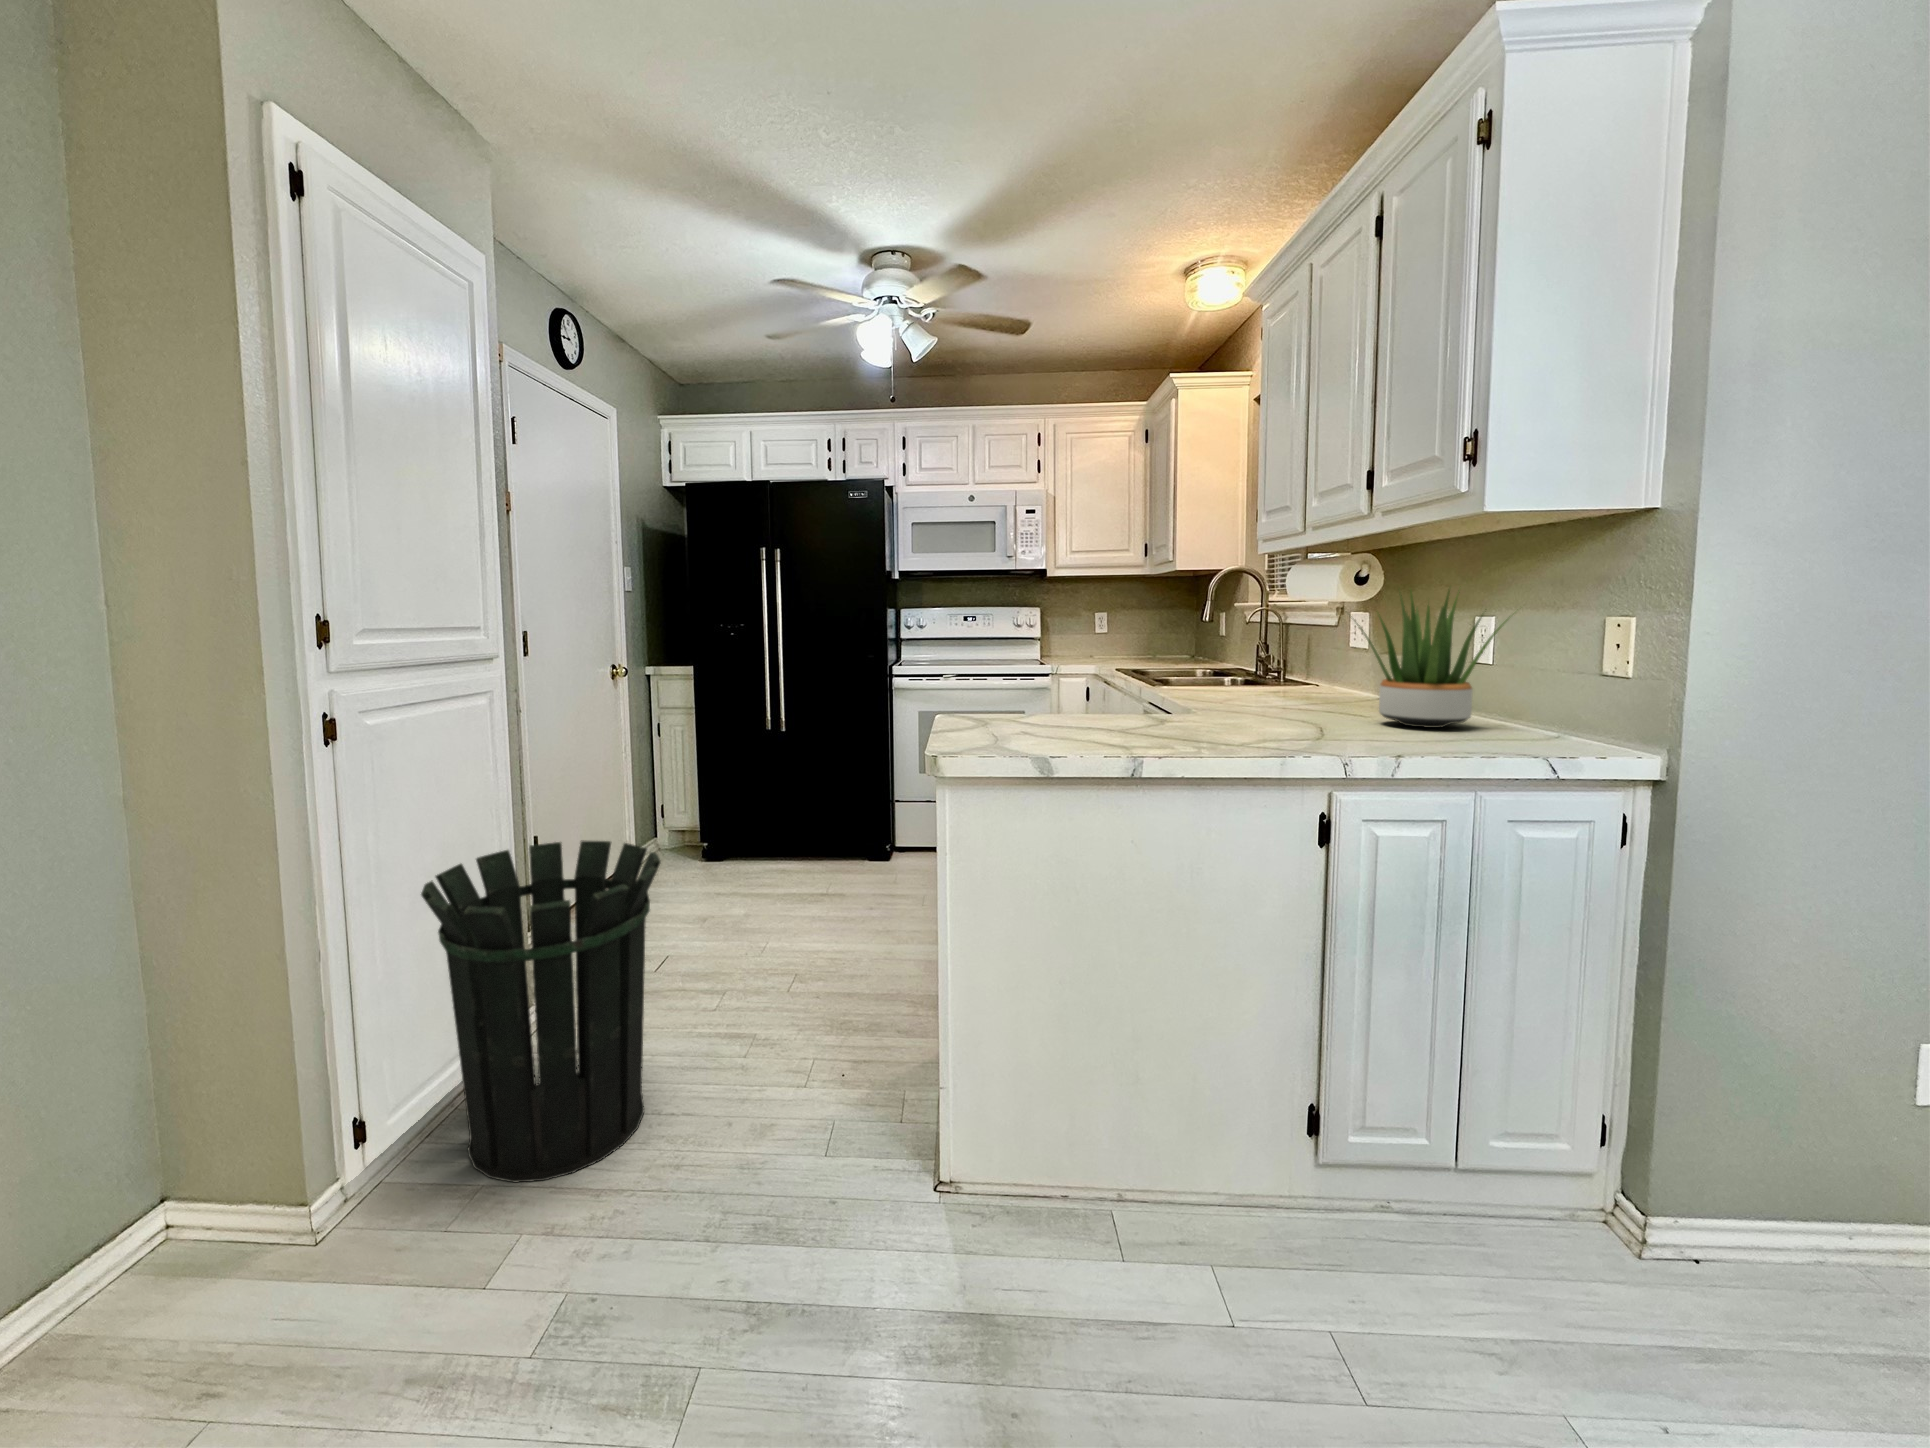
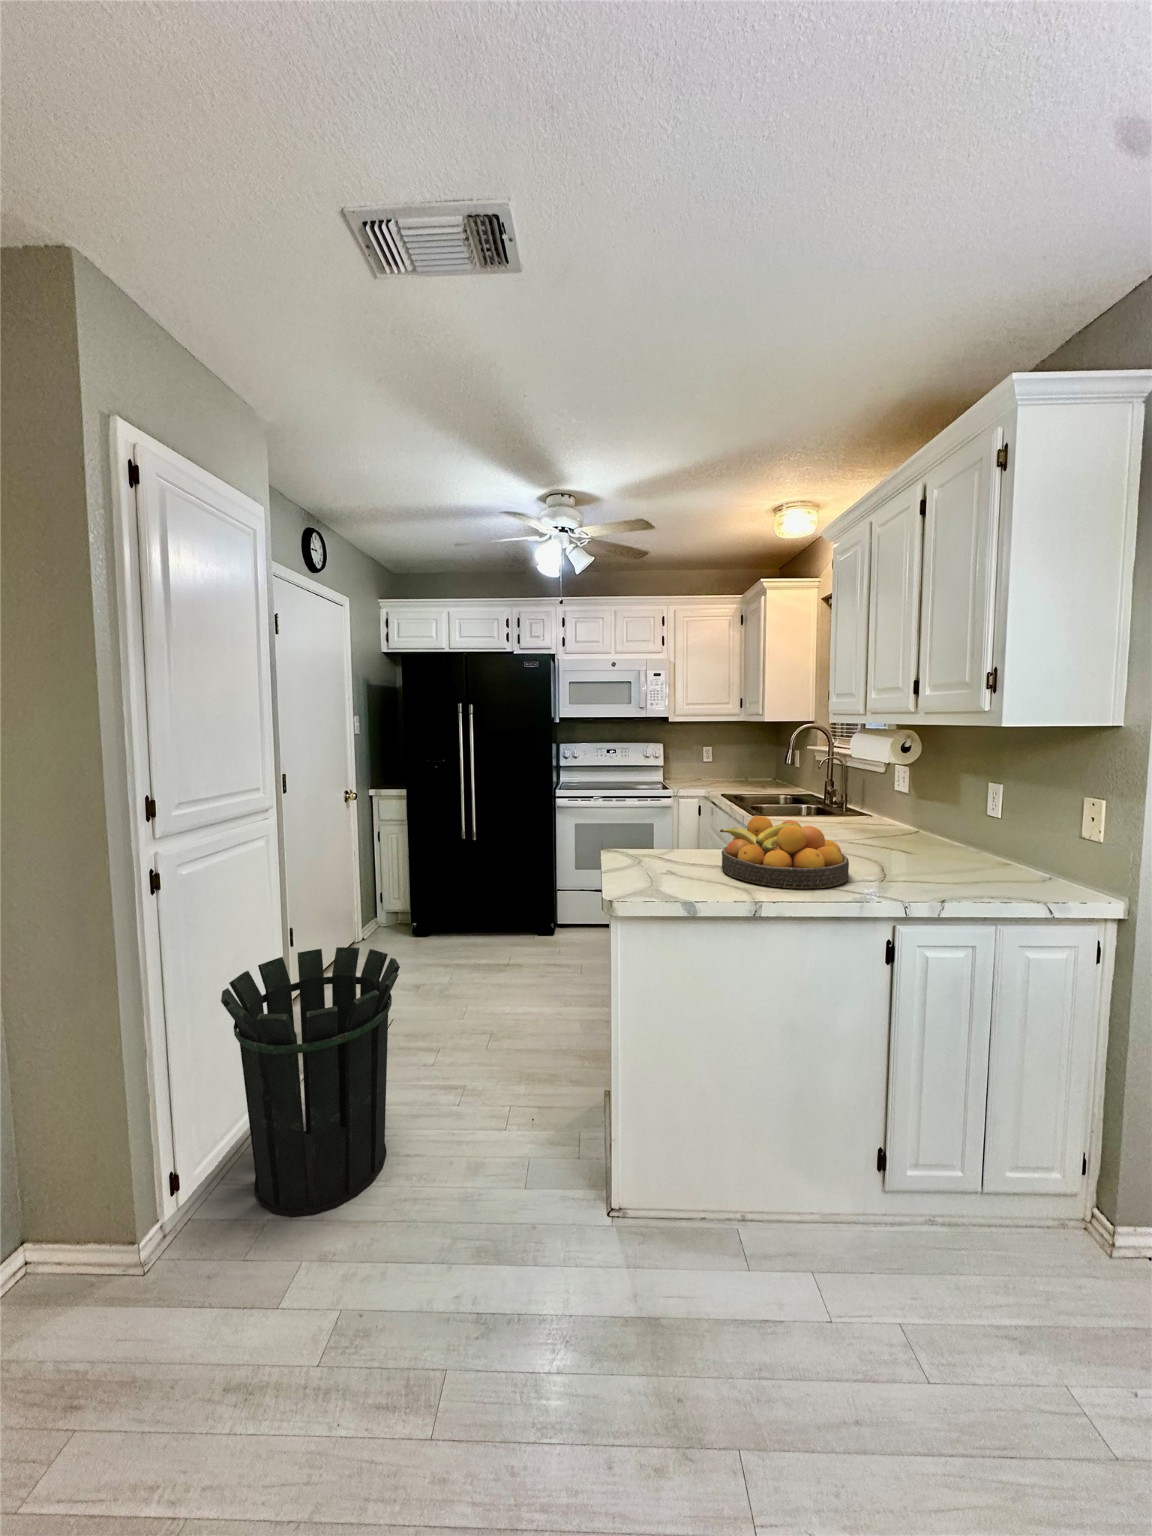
potted plant: present [1357,589,1509,728] -> none [897,766,1025,869]
fruit bowl: none [1092,656,1270,744] -> present [720,816,849,889]

